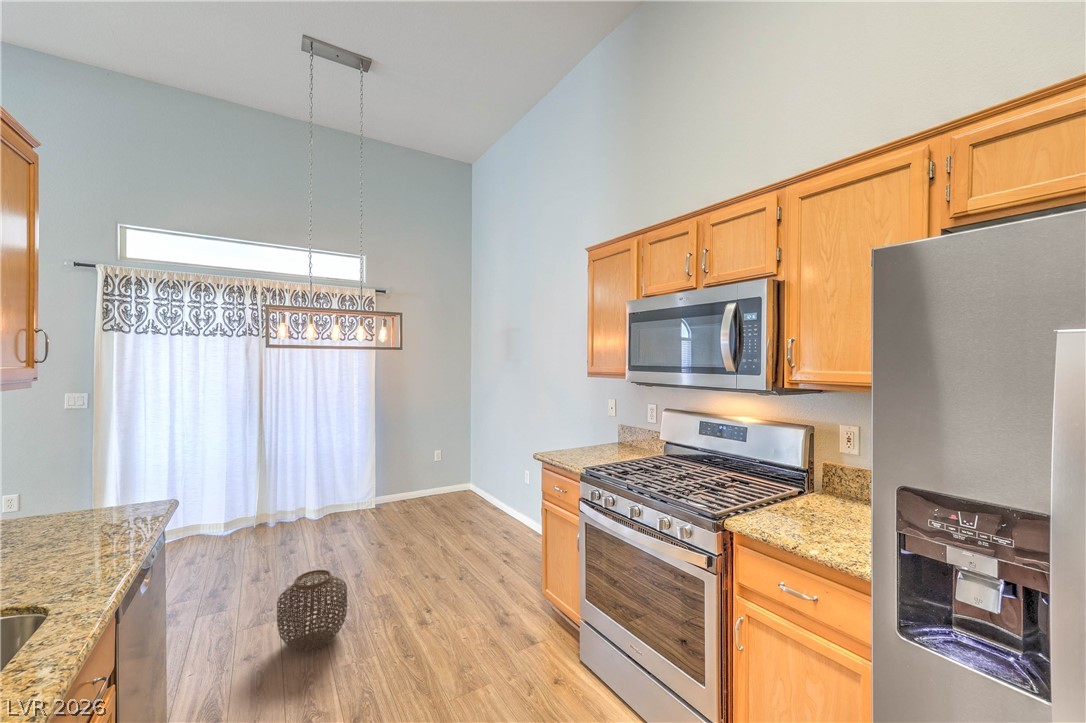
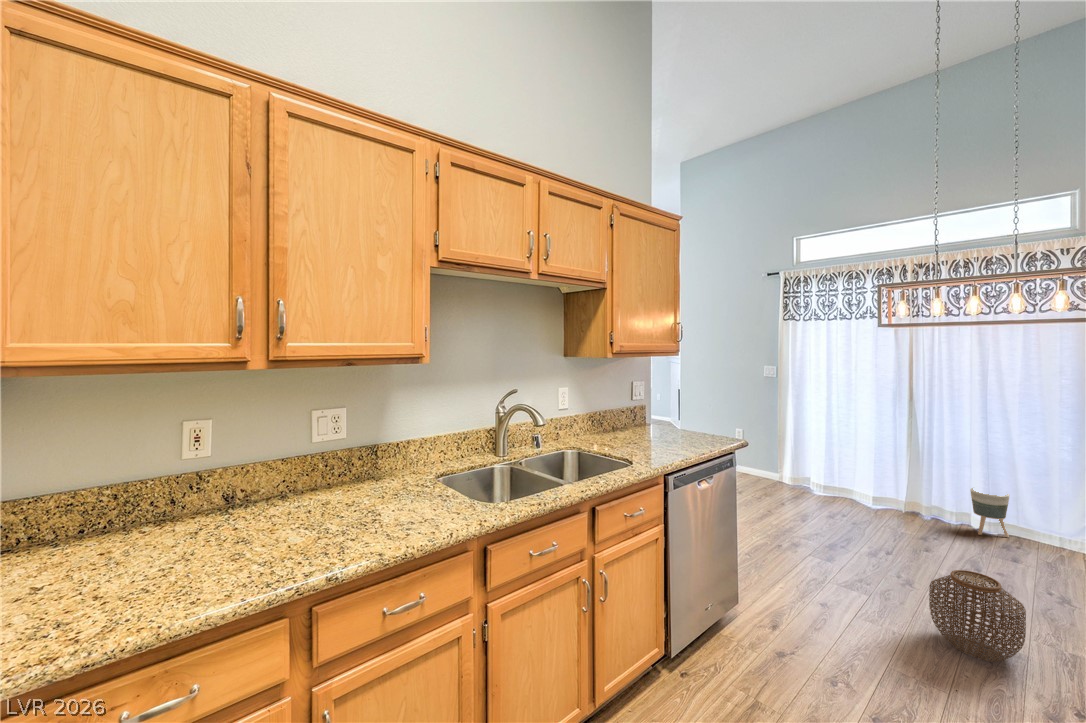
planter: none [307,484,333,527] -> present [970,488,1010,537]

